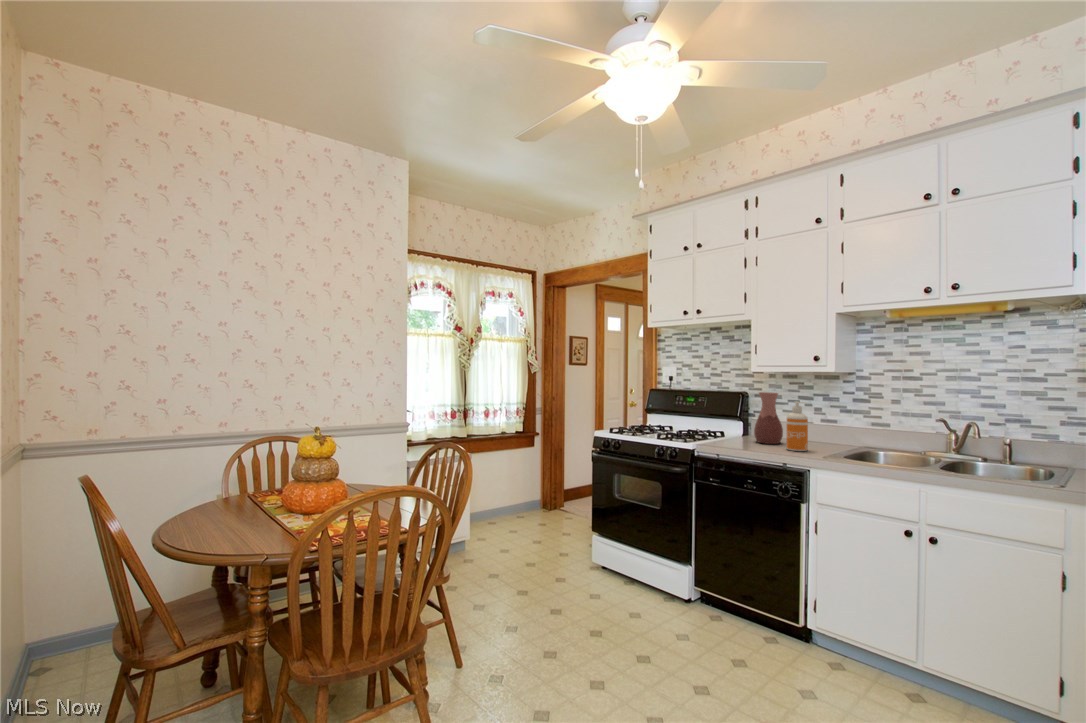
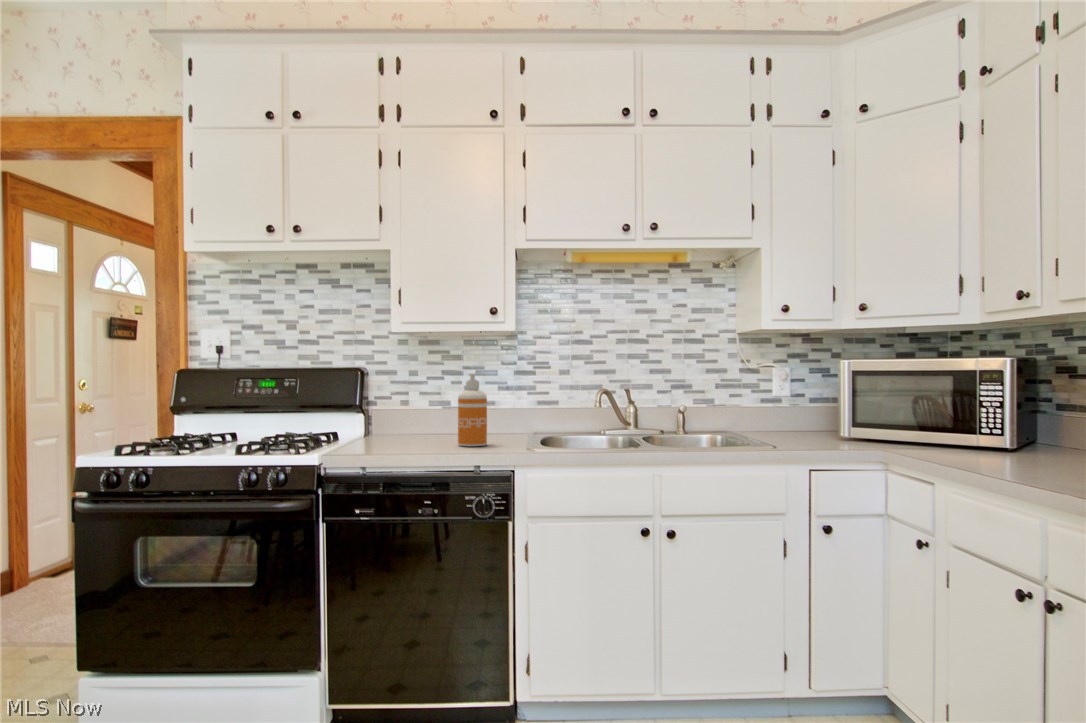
vase: present [754,392,783,444] -> none [398,364,439,442]

